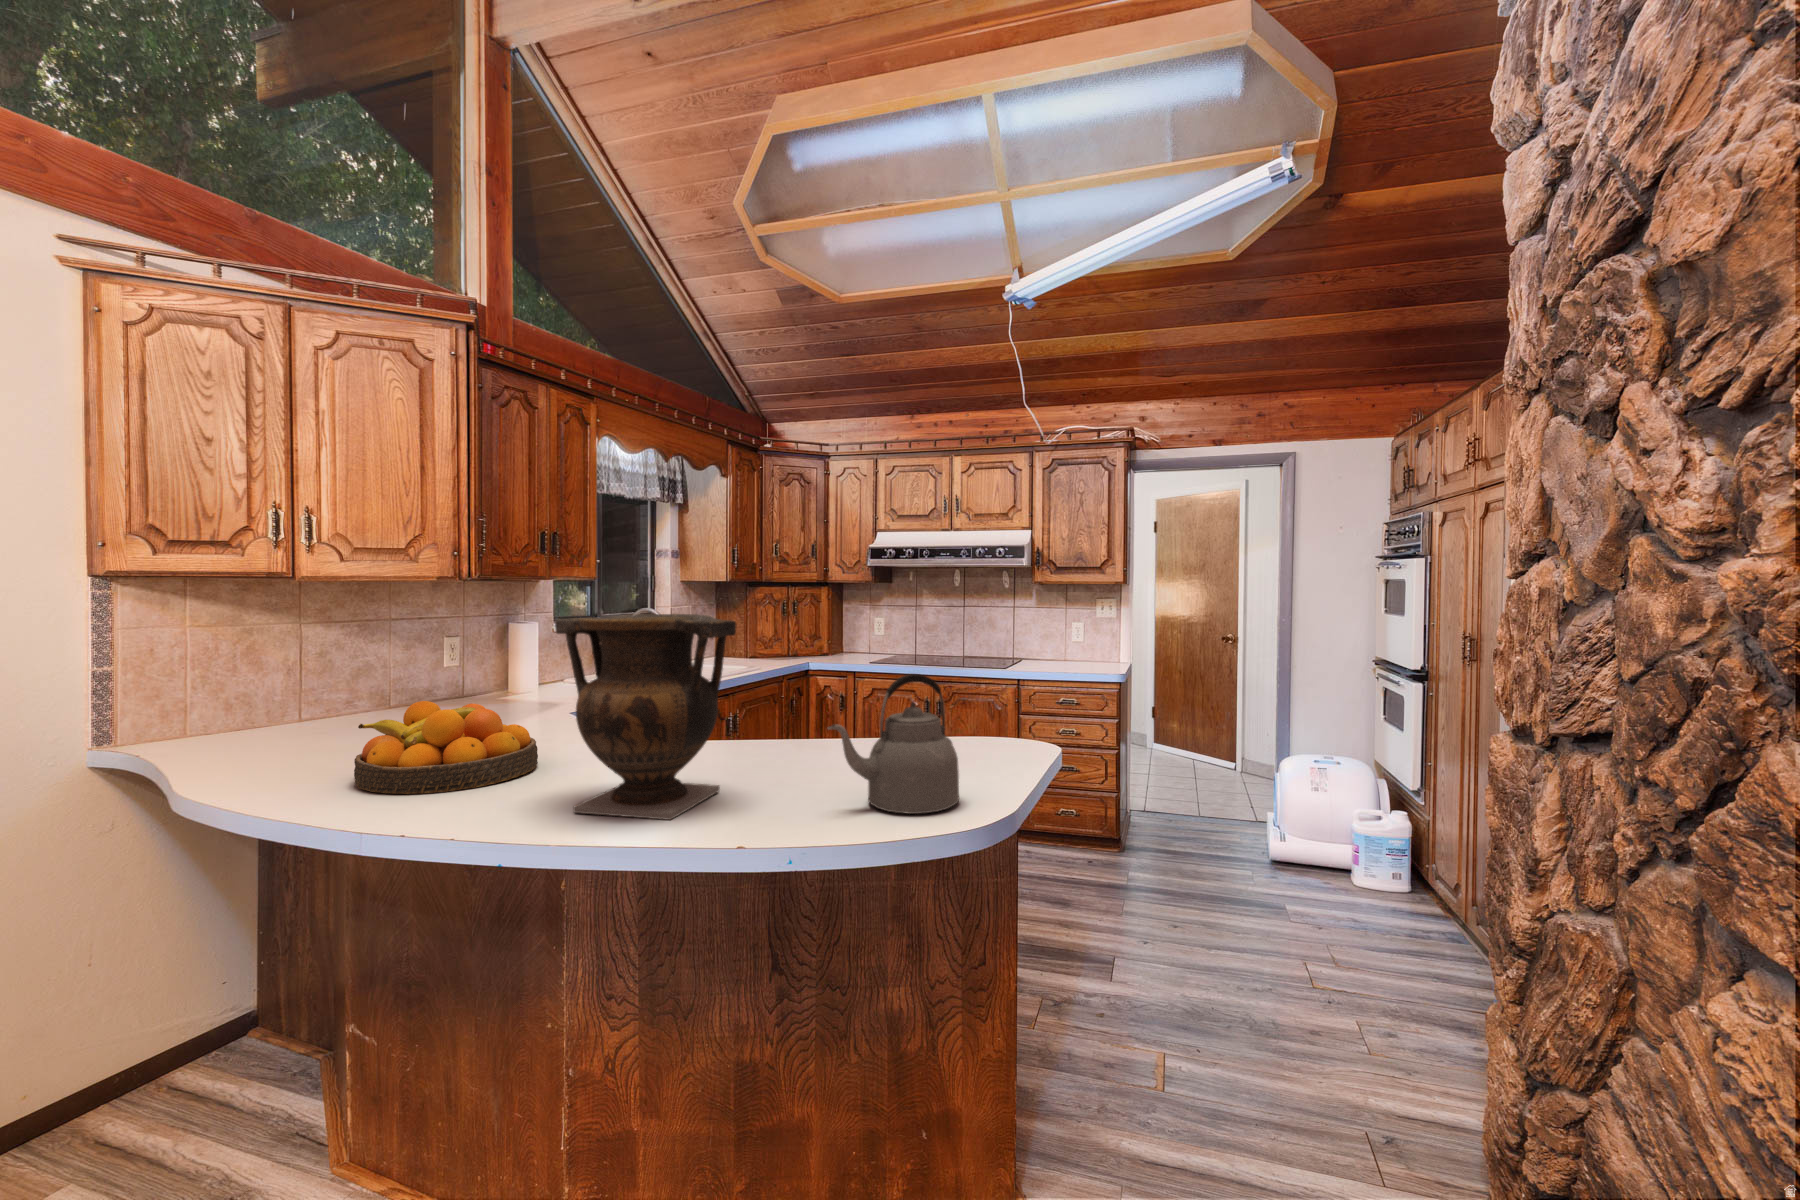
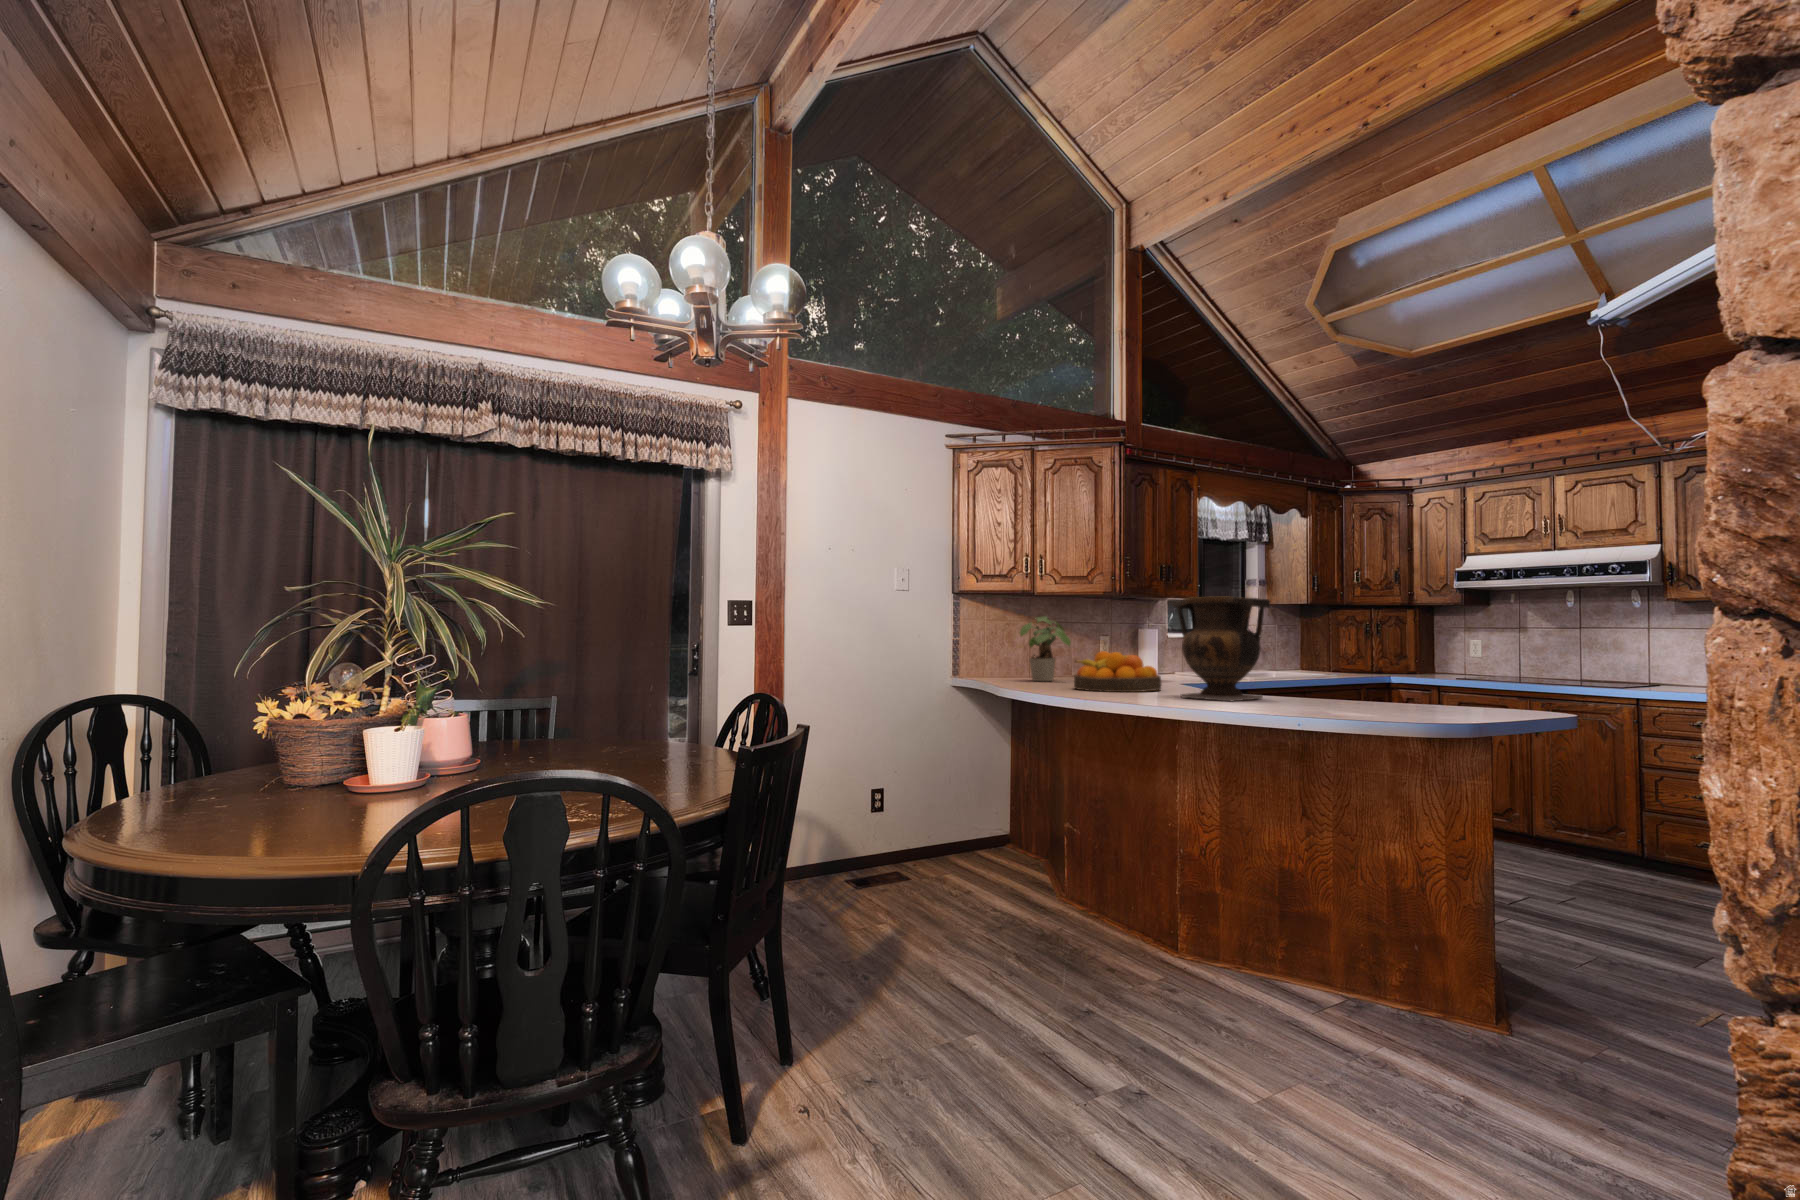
potted plant: none [253,621,368,743] -> present [1020,616,1071,681]
kettle: present [828,674,959,814] -> none [1322,628,1416,708]

